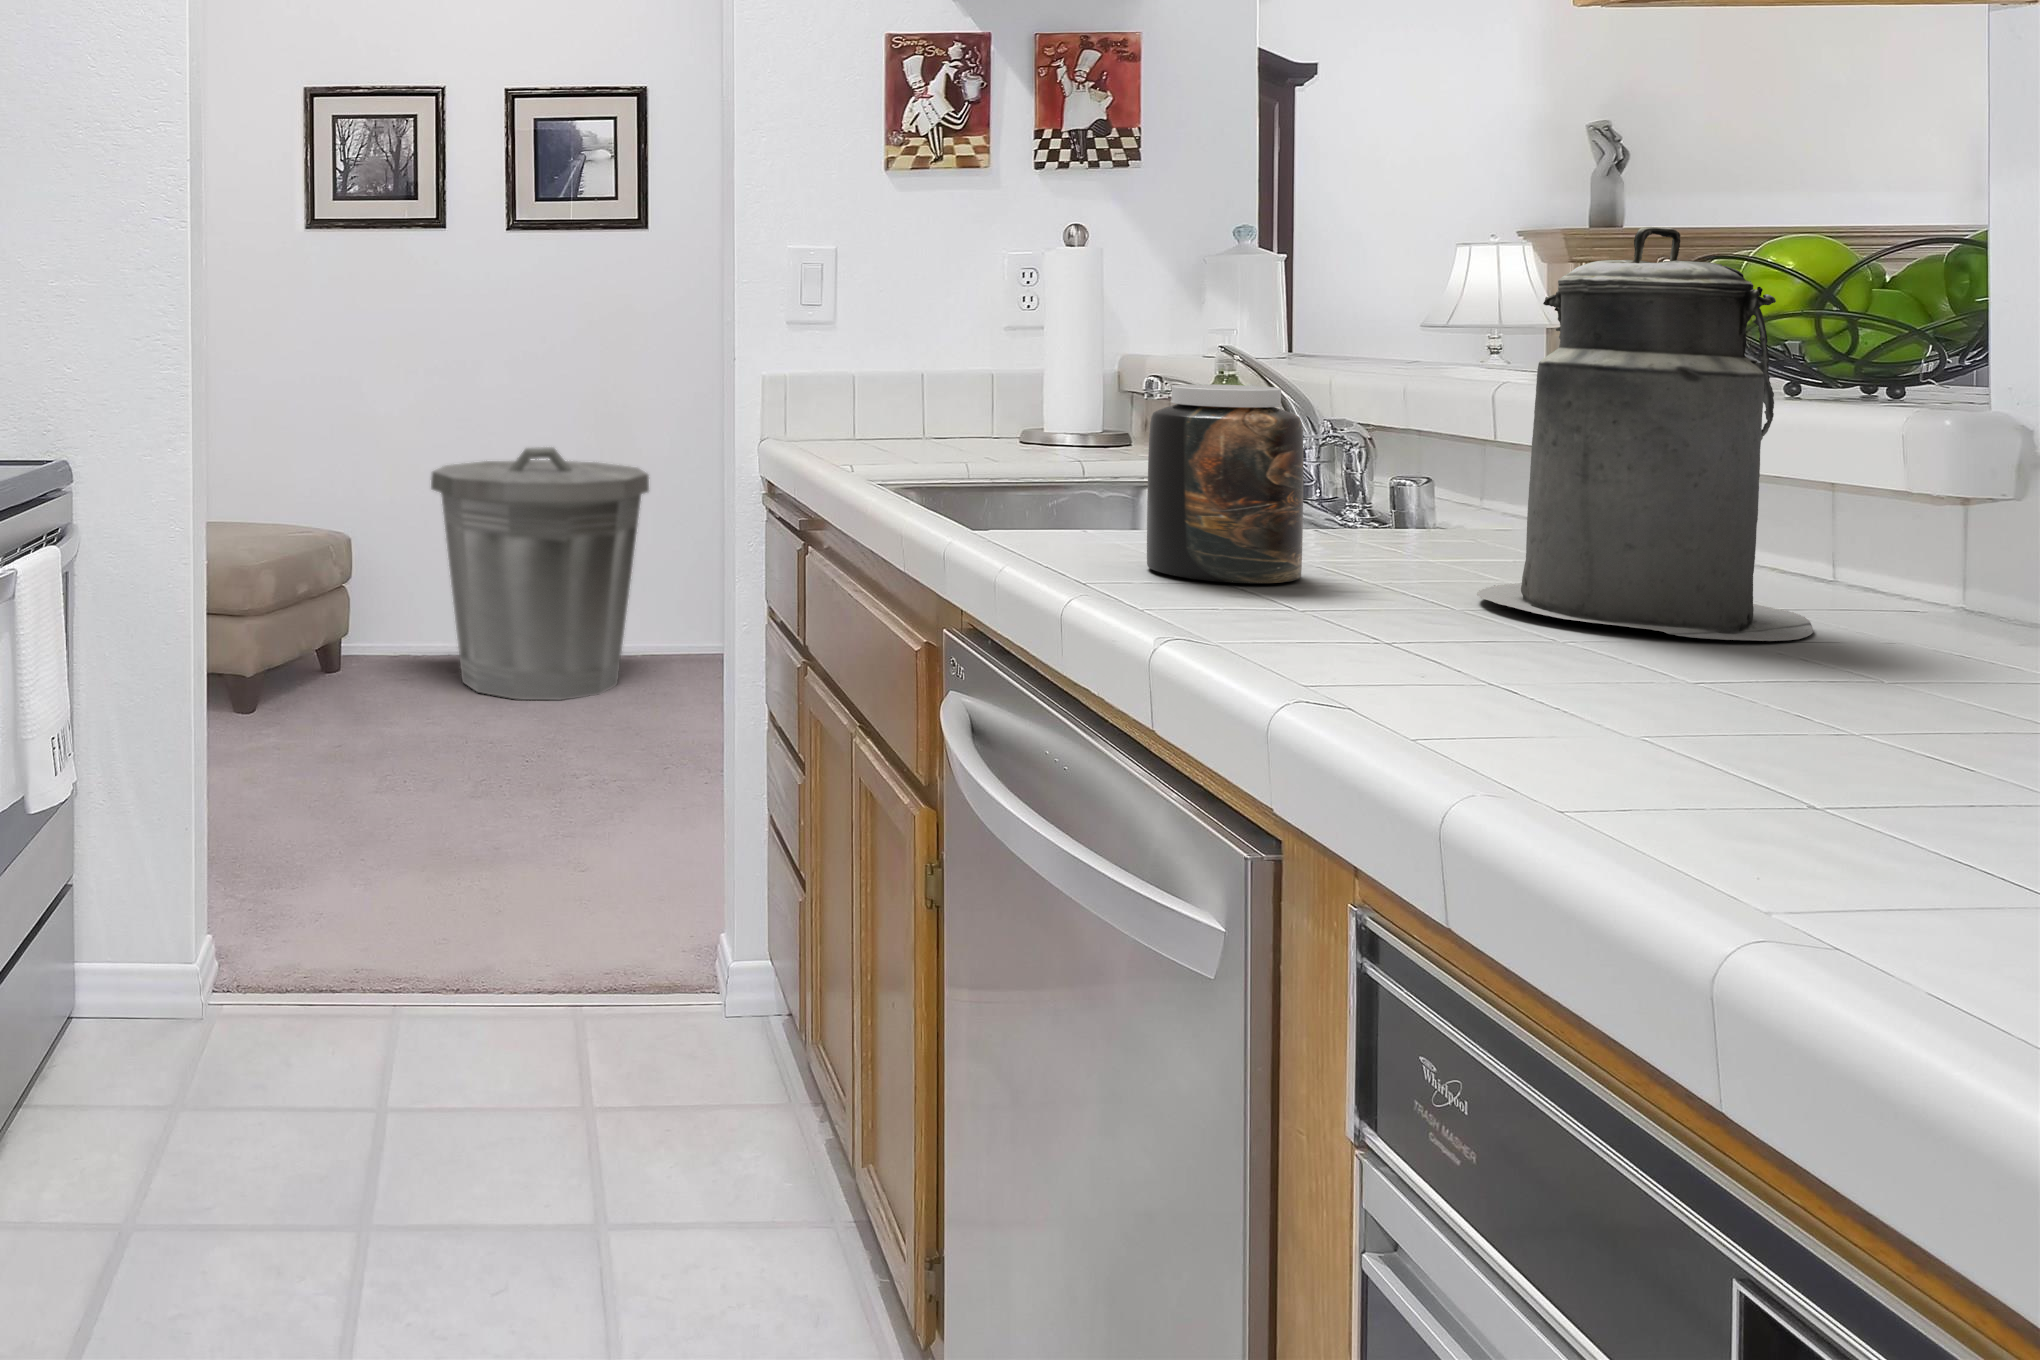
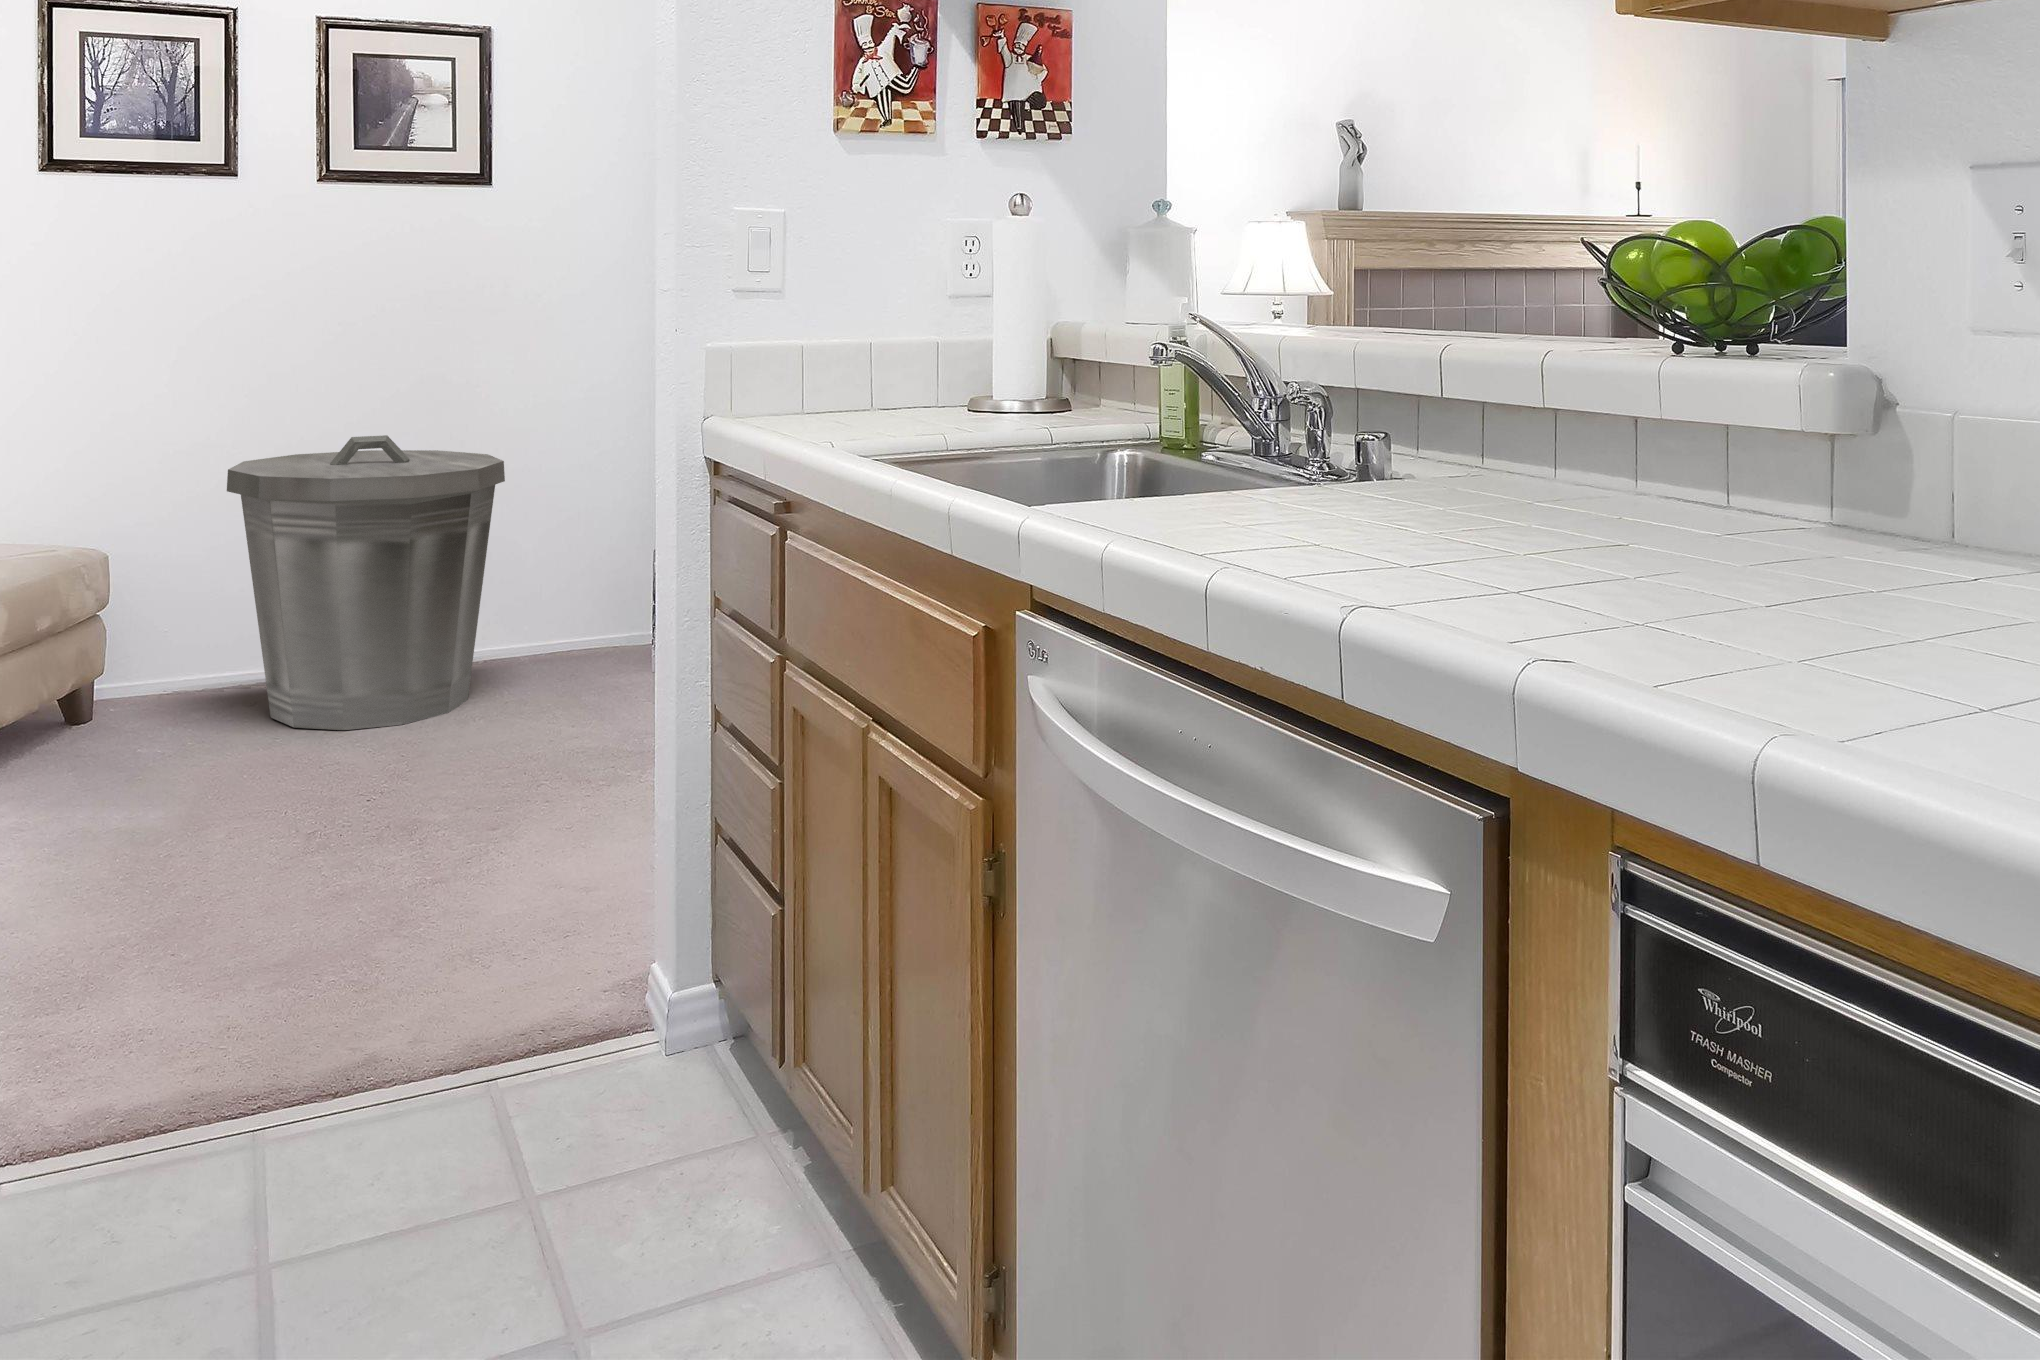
canister: present [1477,227,1813,641] -> none [1505,214,1753,566]
jar: present [1147,384,1303,584] -> none [1219,355,1358,545]

